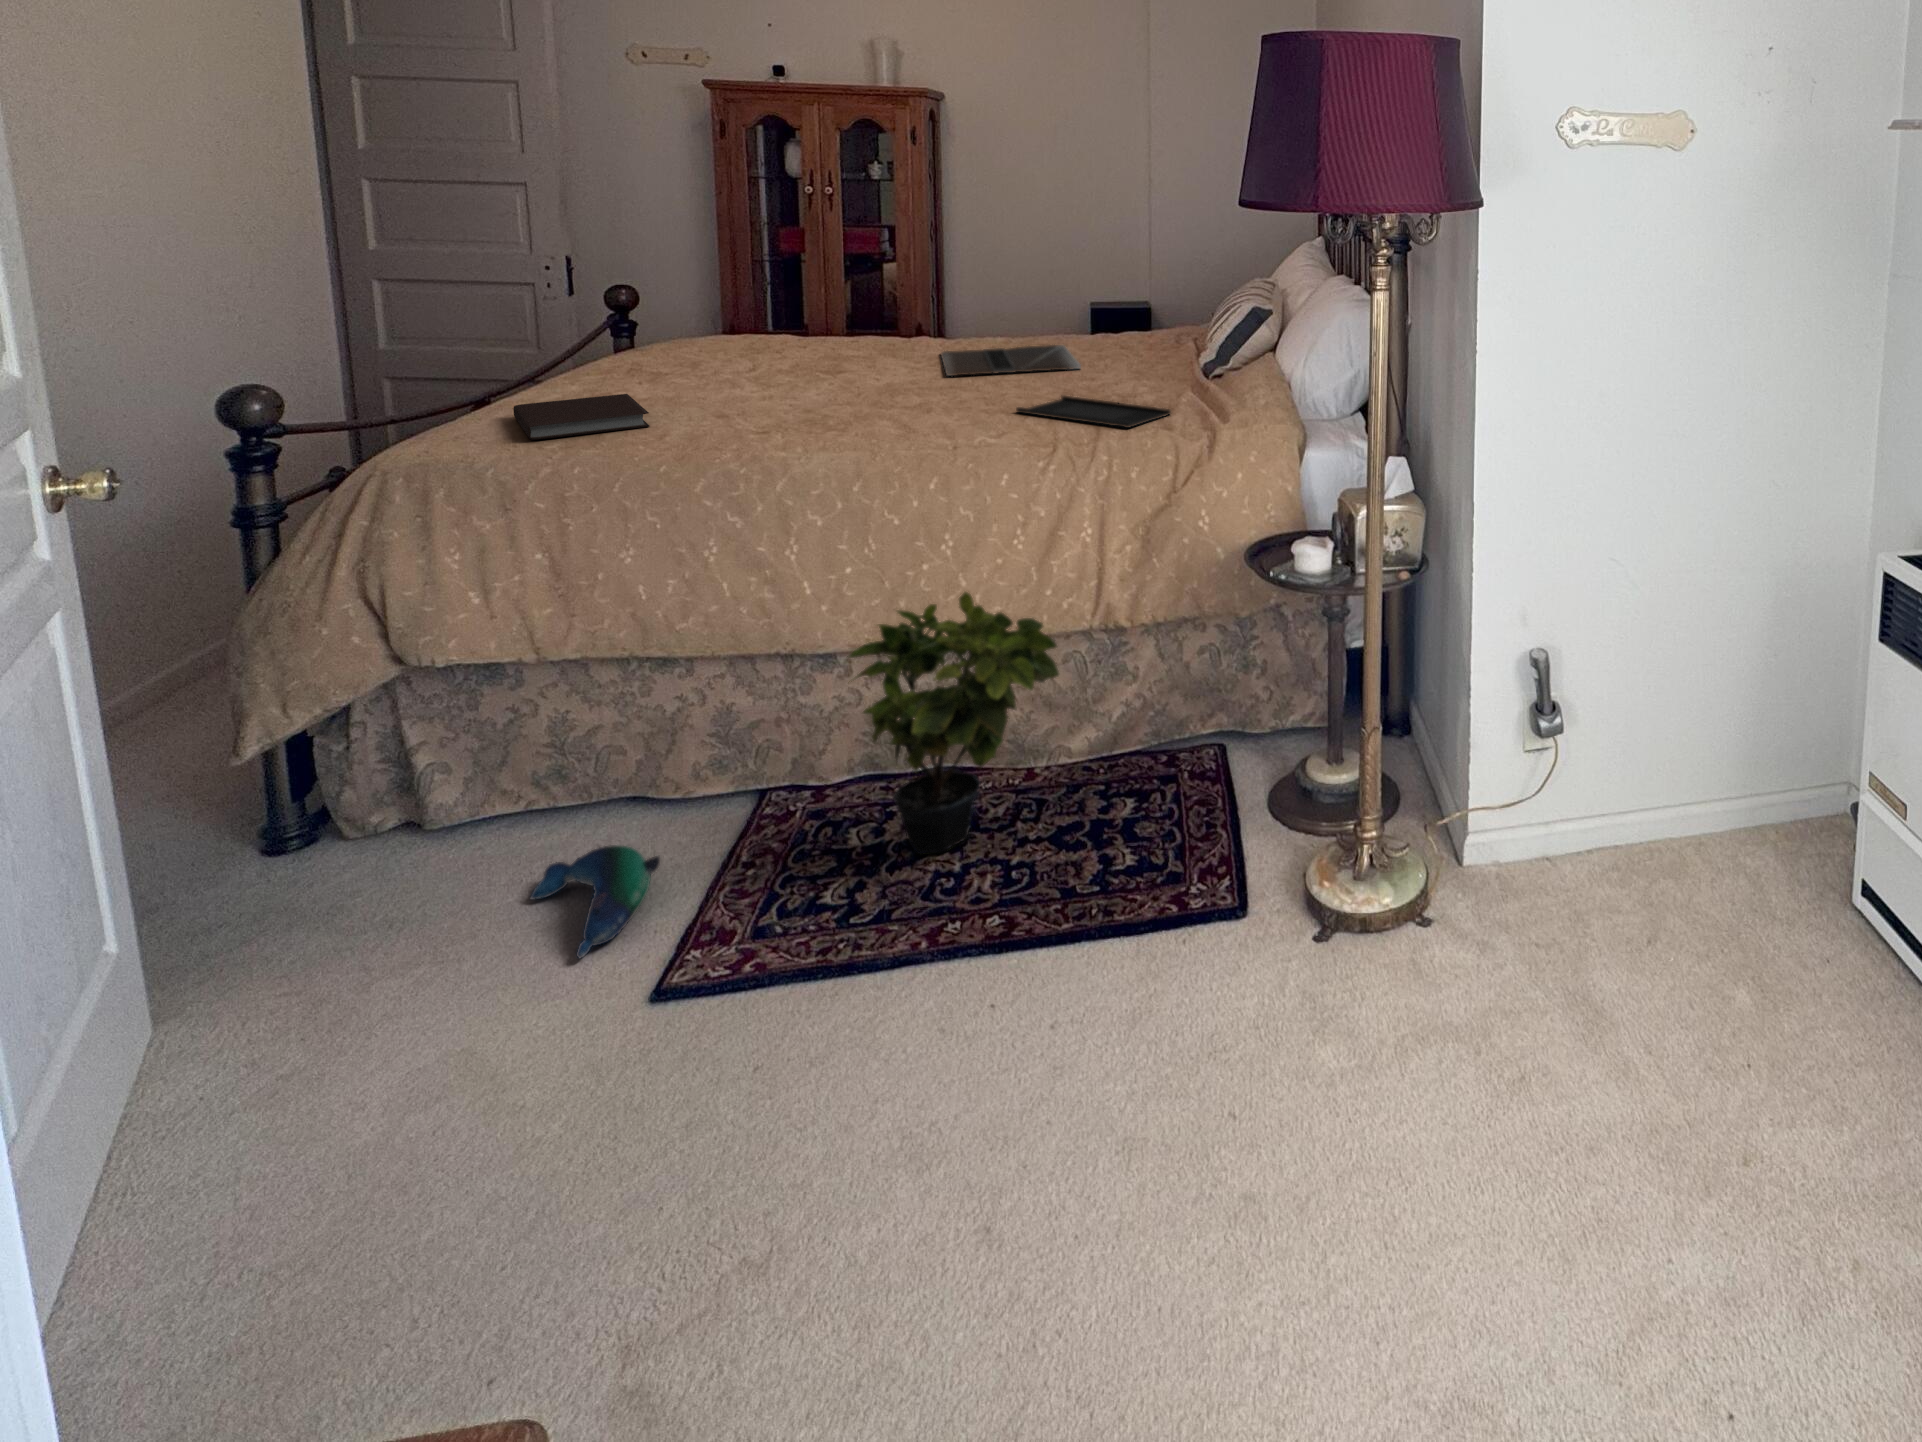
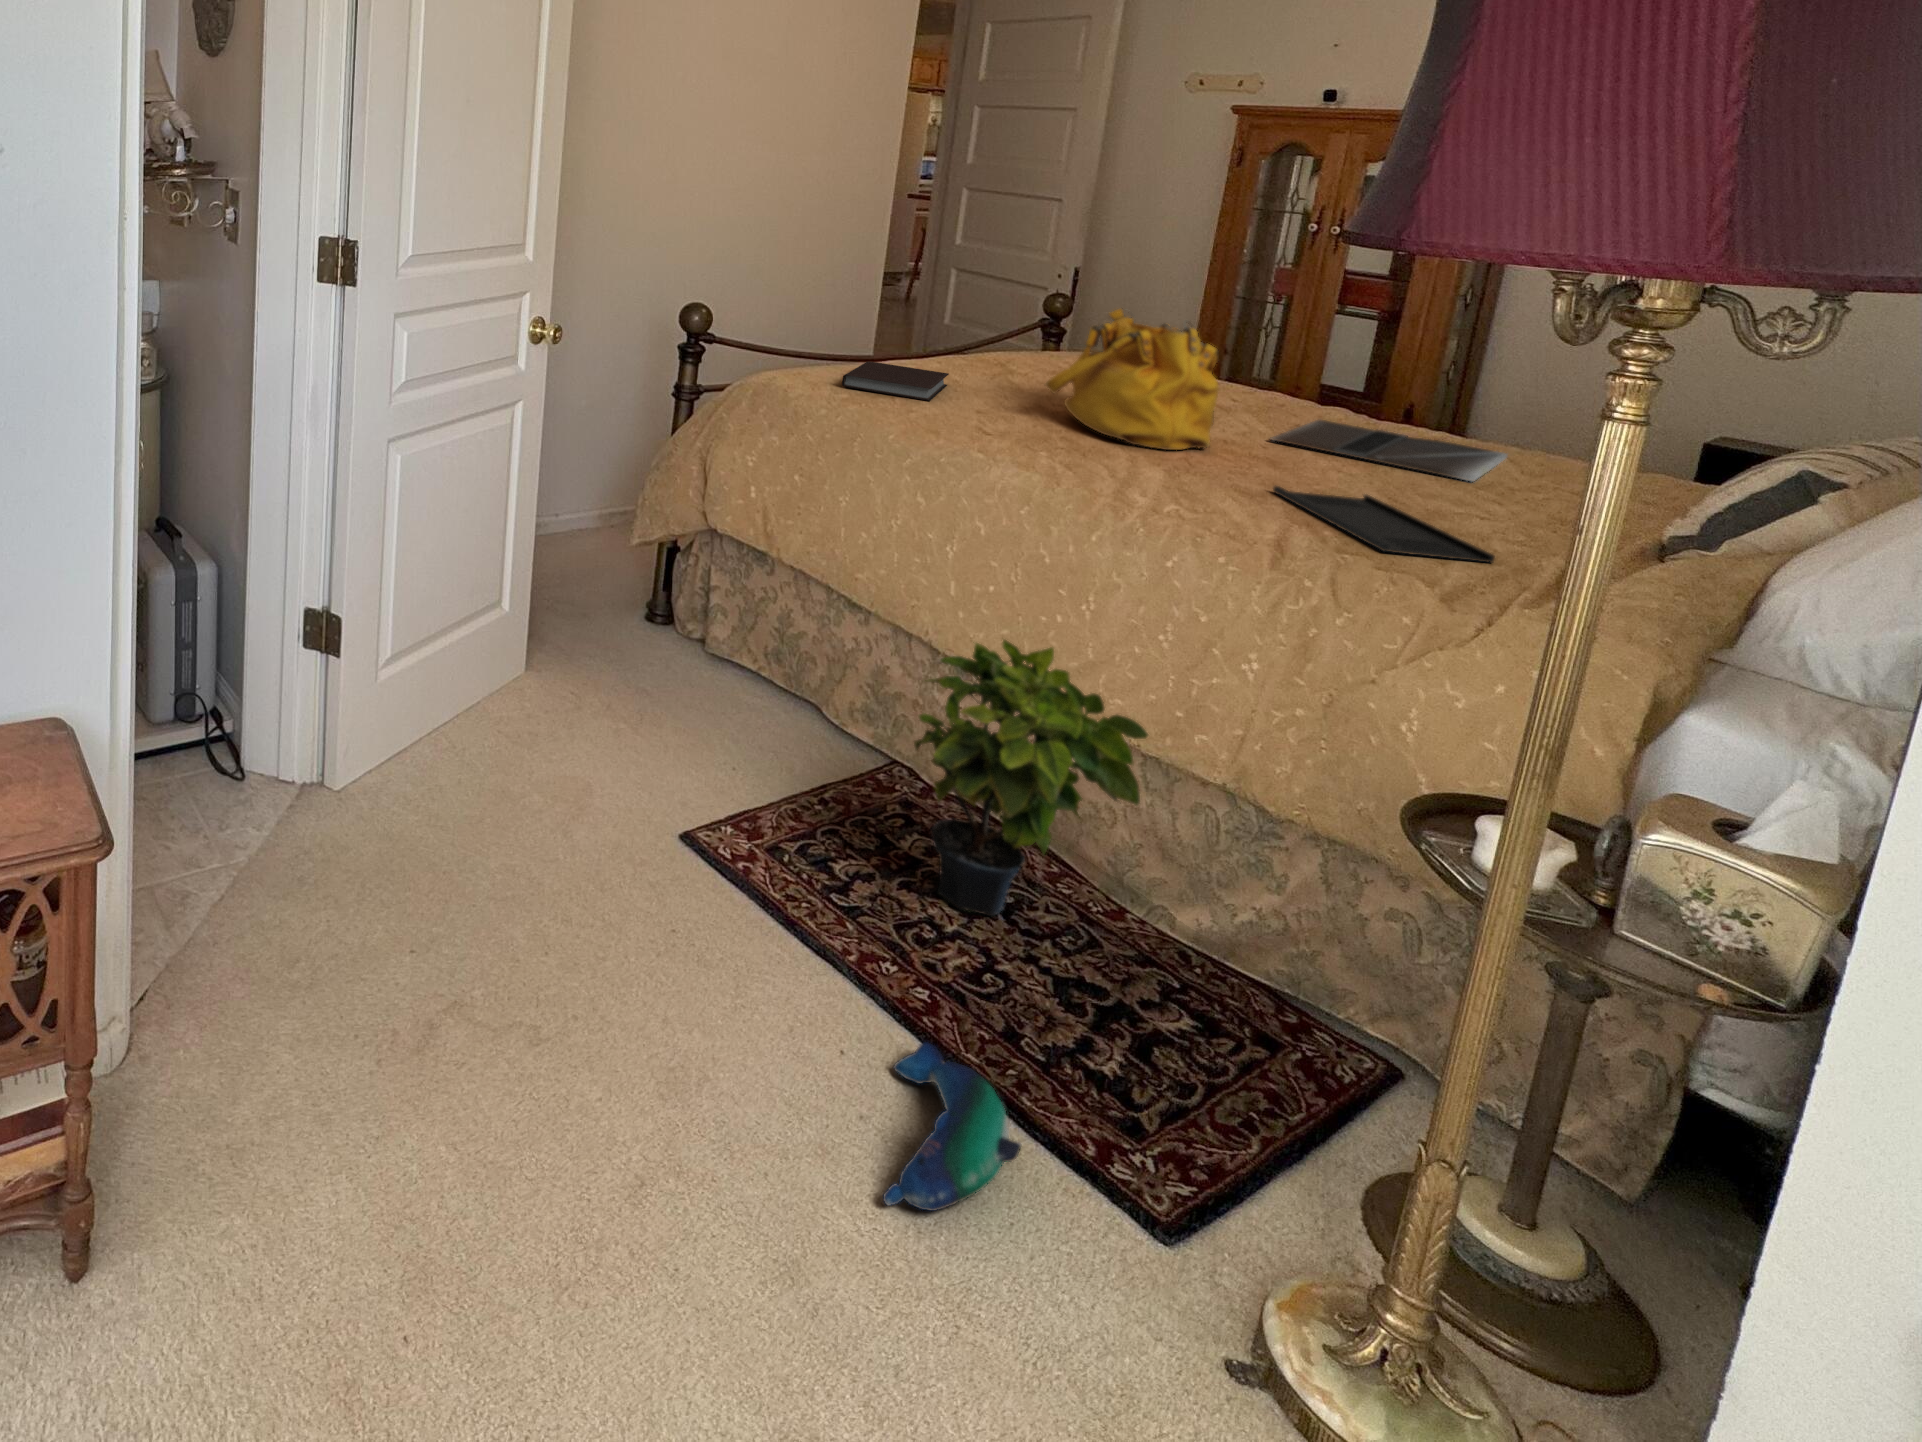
handbag: none [774,291,930,409] -> present [1045,309,1219,450]
plush toy: present [531,845,660,958] -> present [883,1042,1021,1211]

